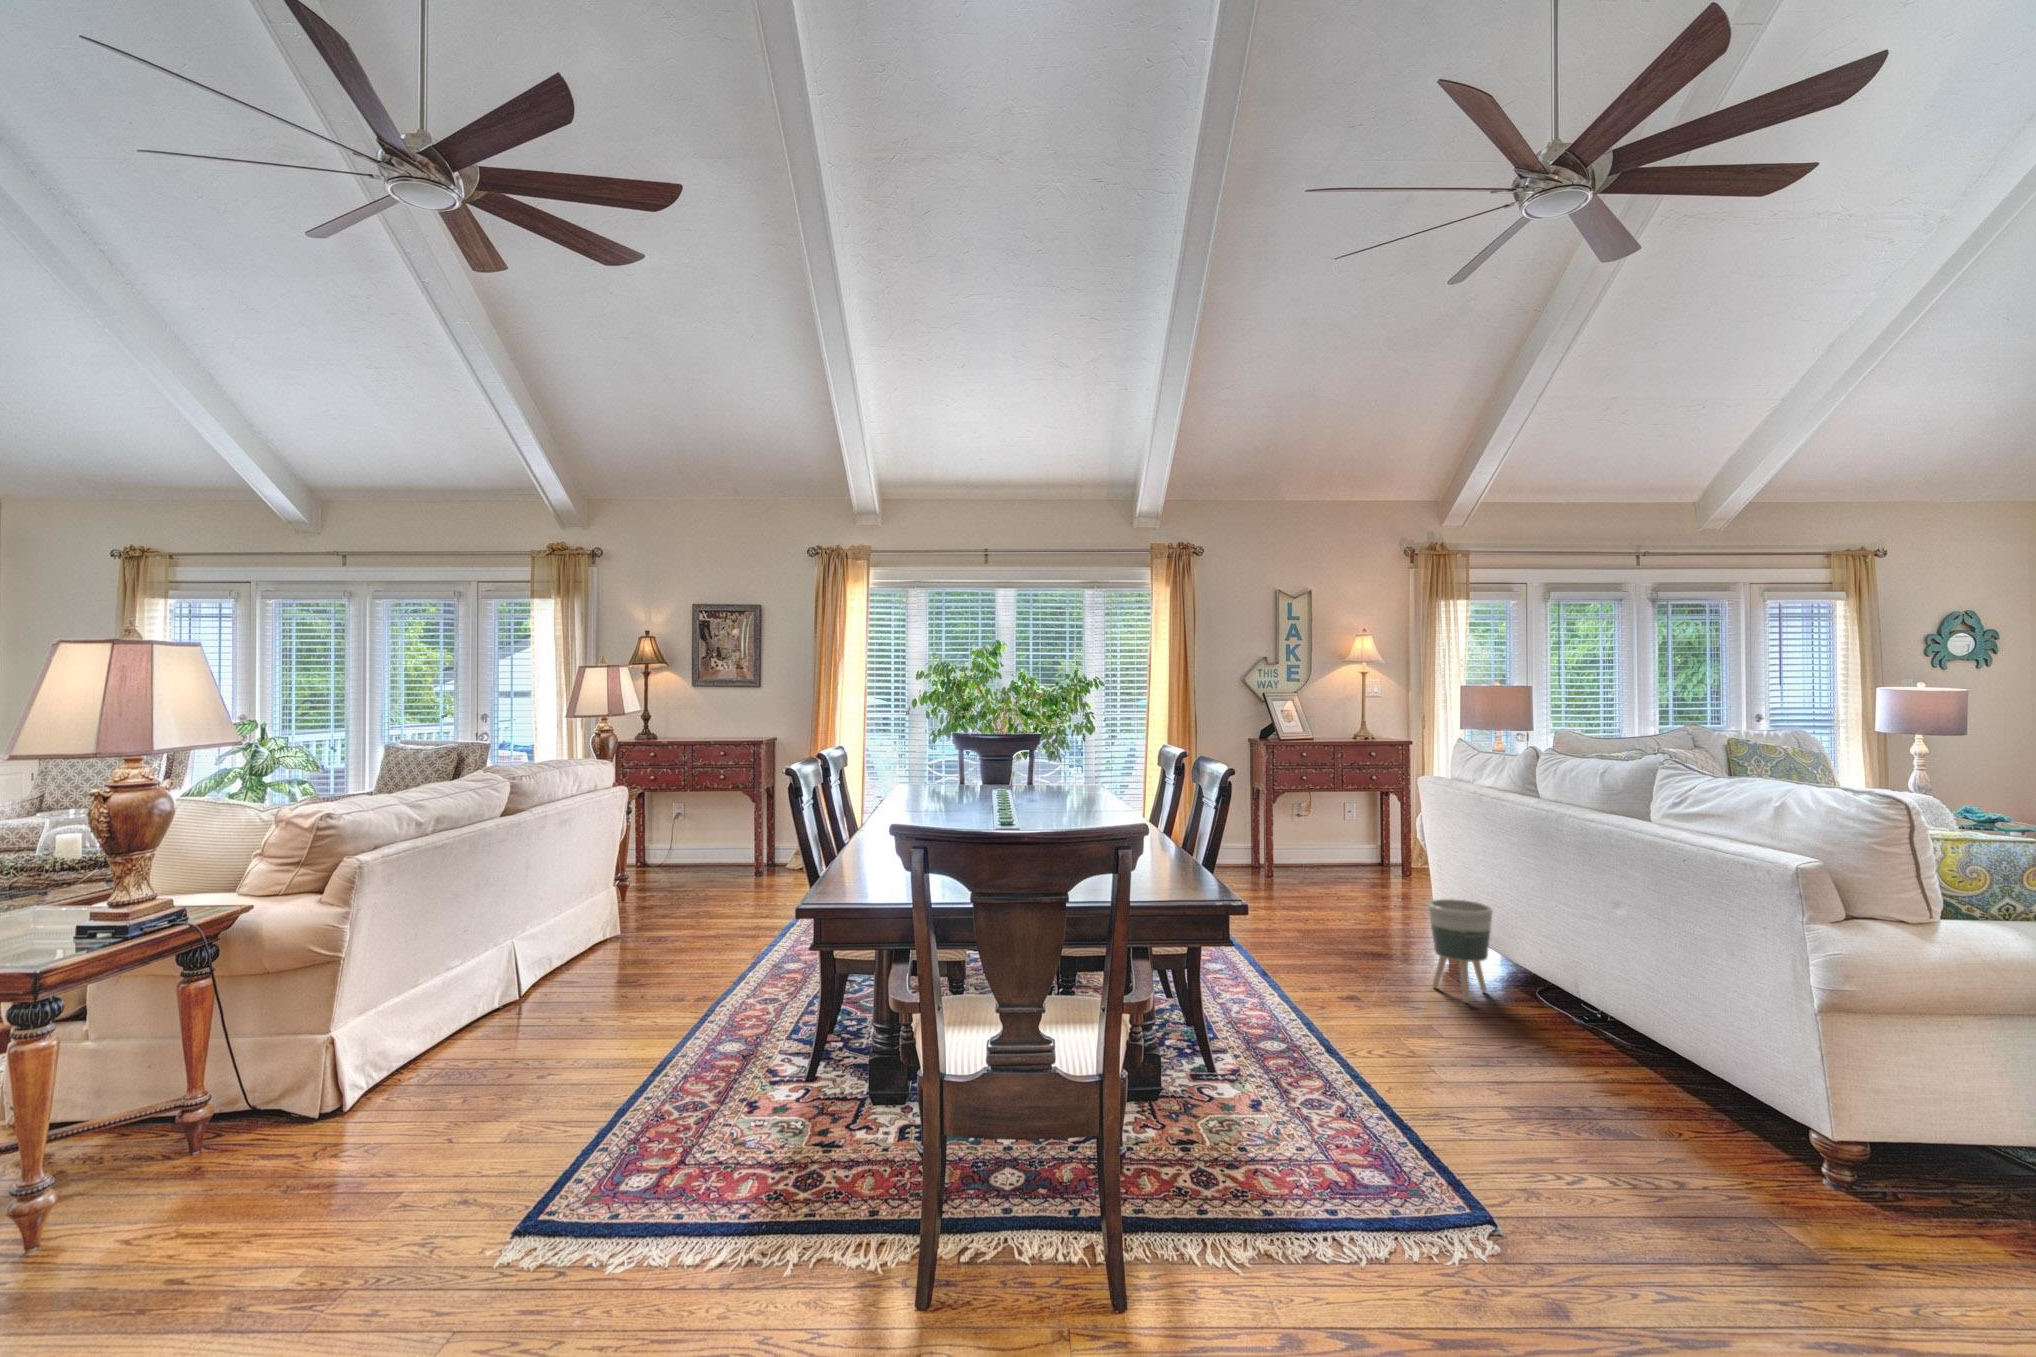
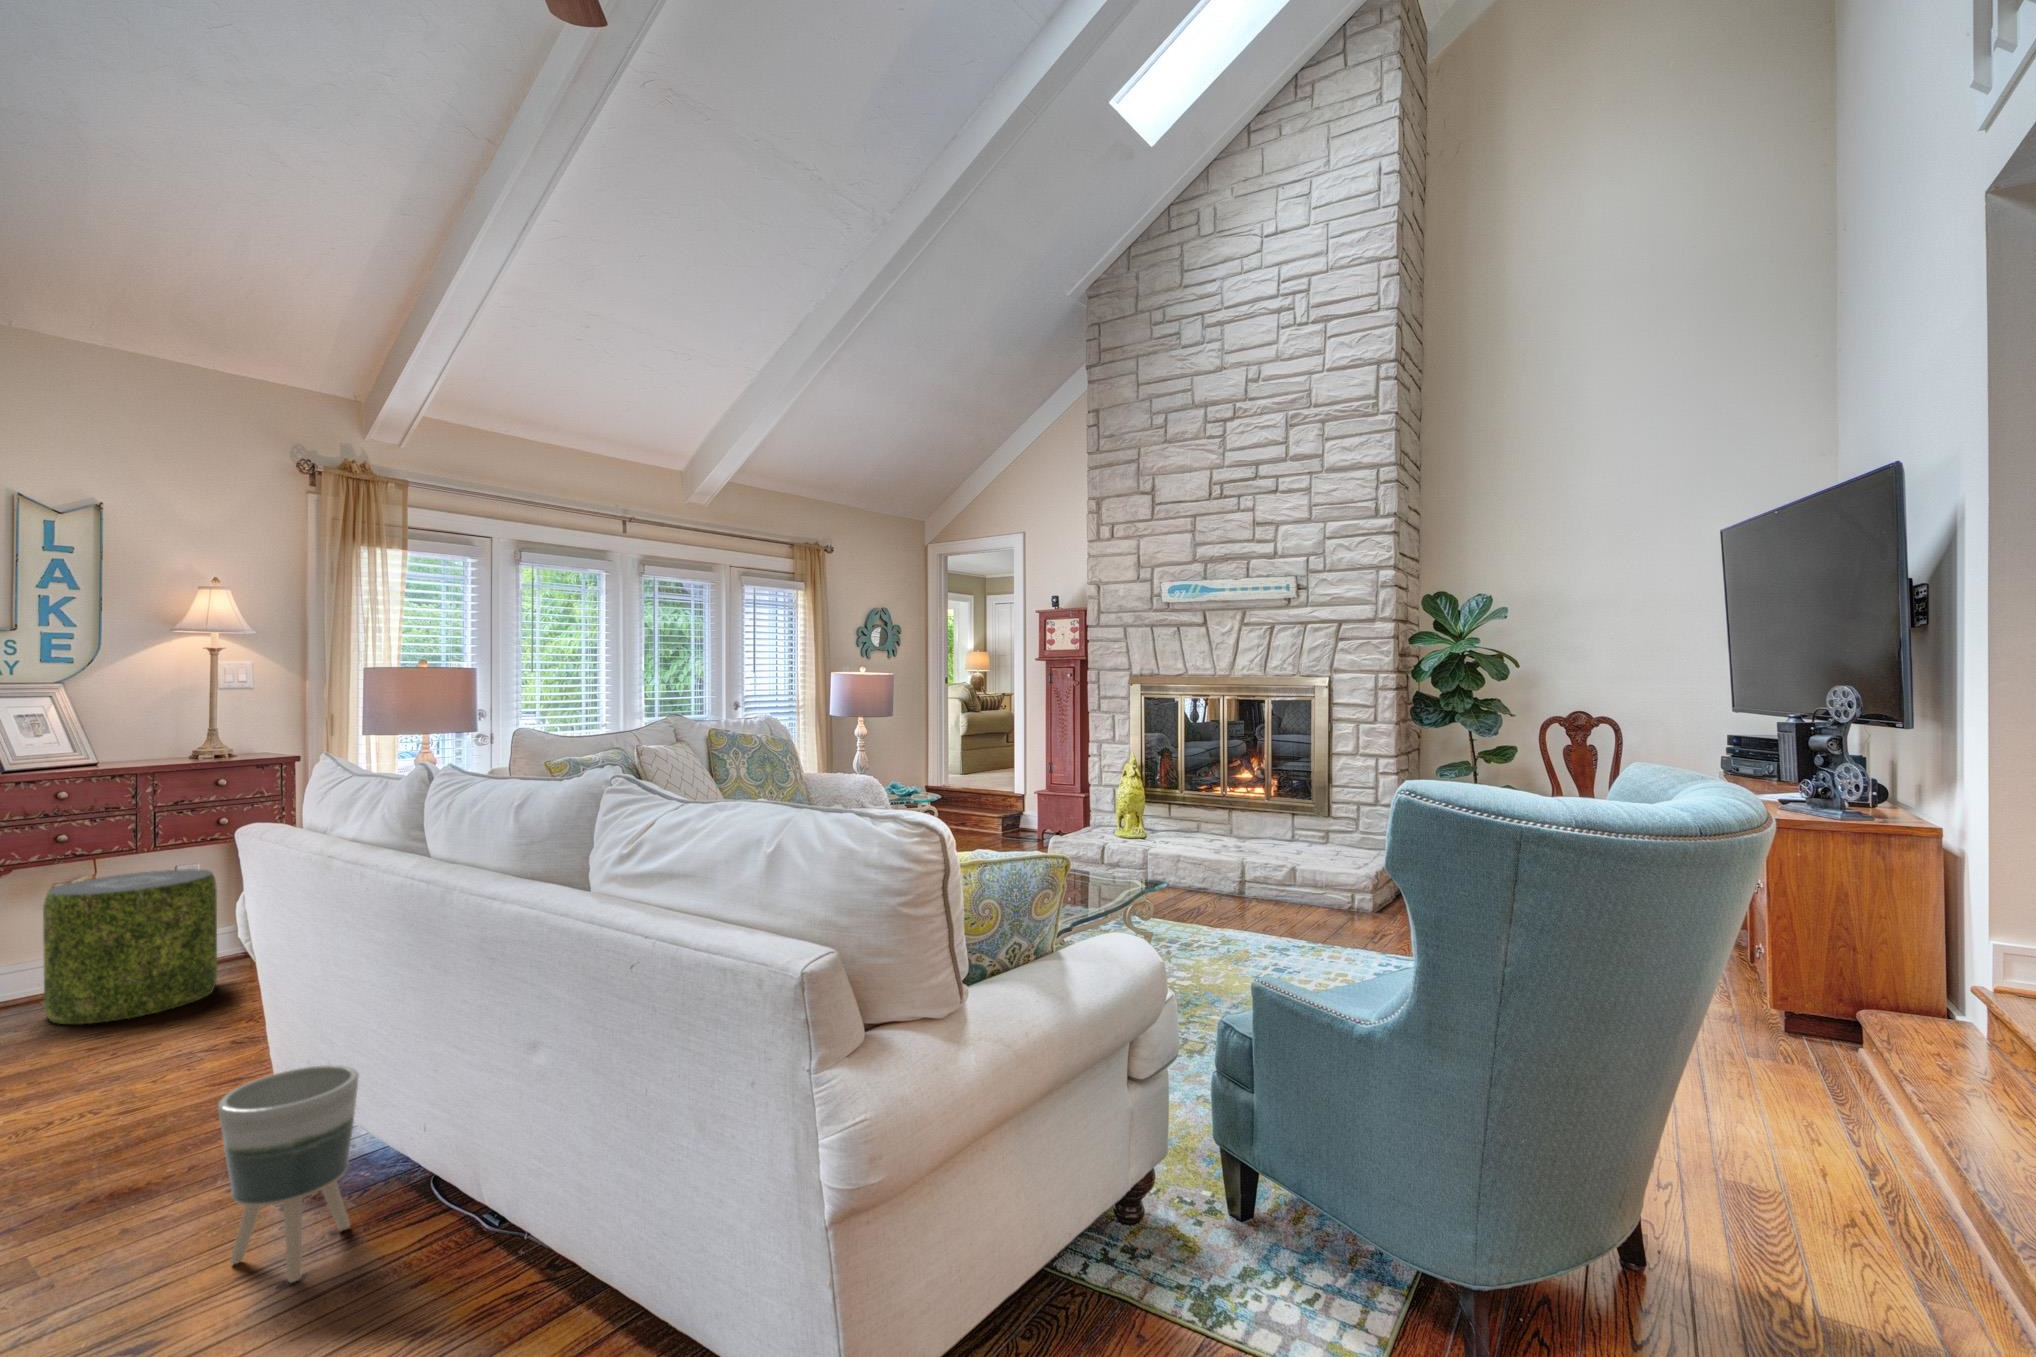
pouf: none [1295,800,1371,880] -> present [43,870,217,1024]

